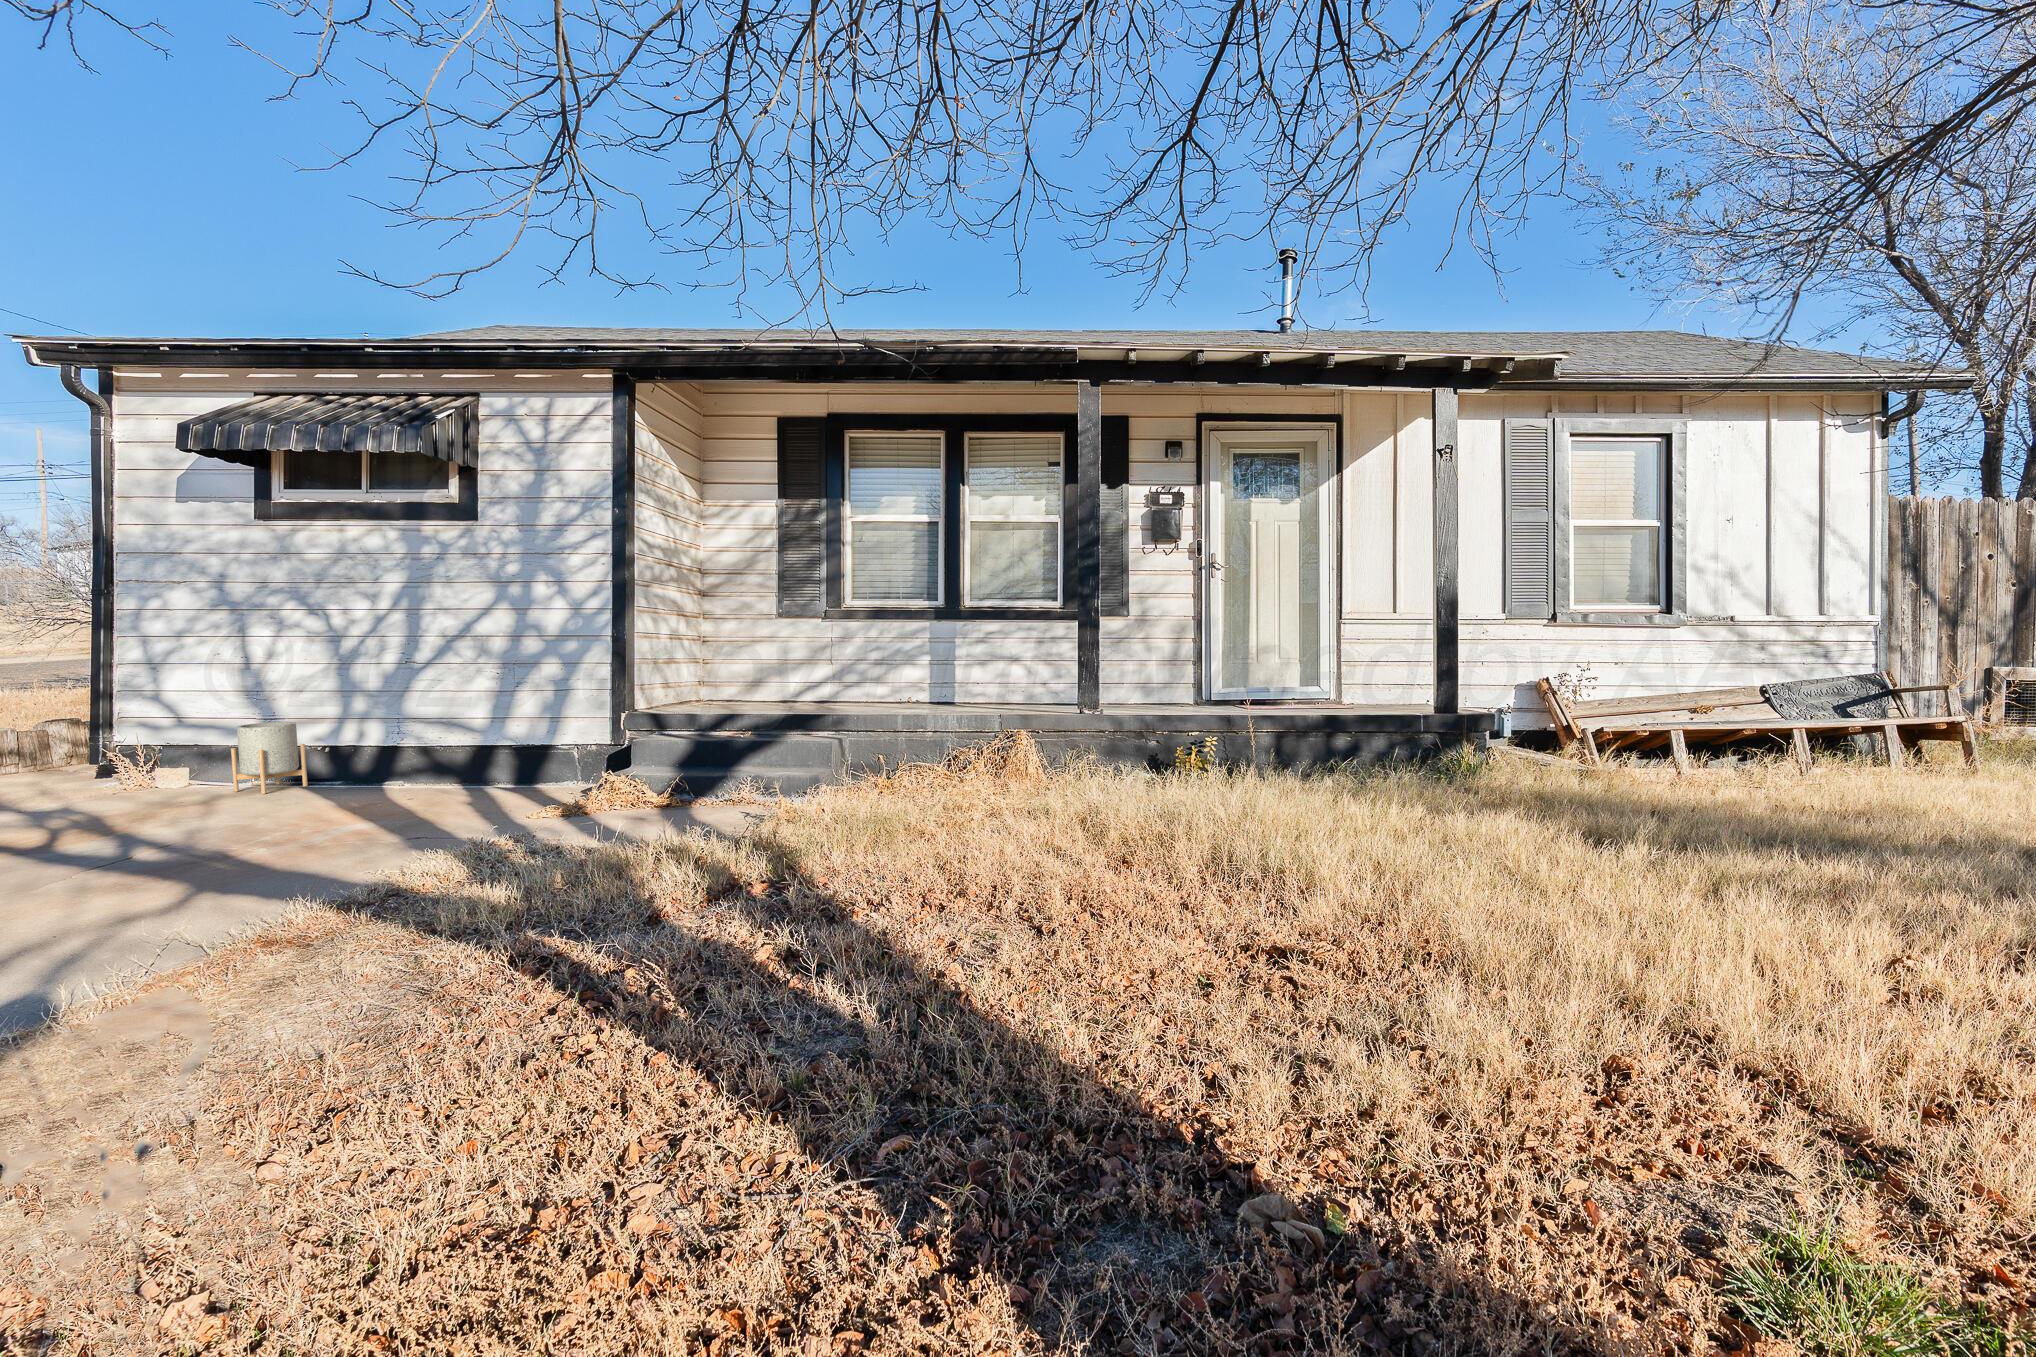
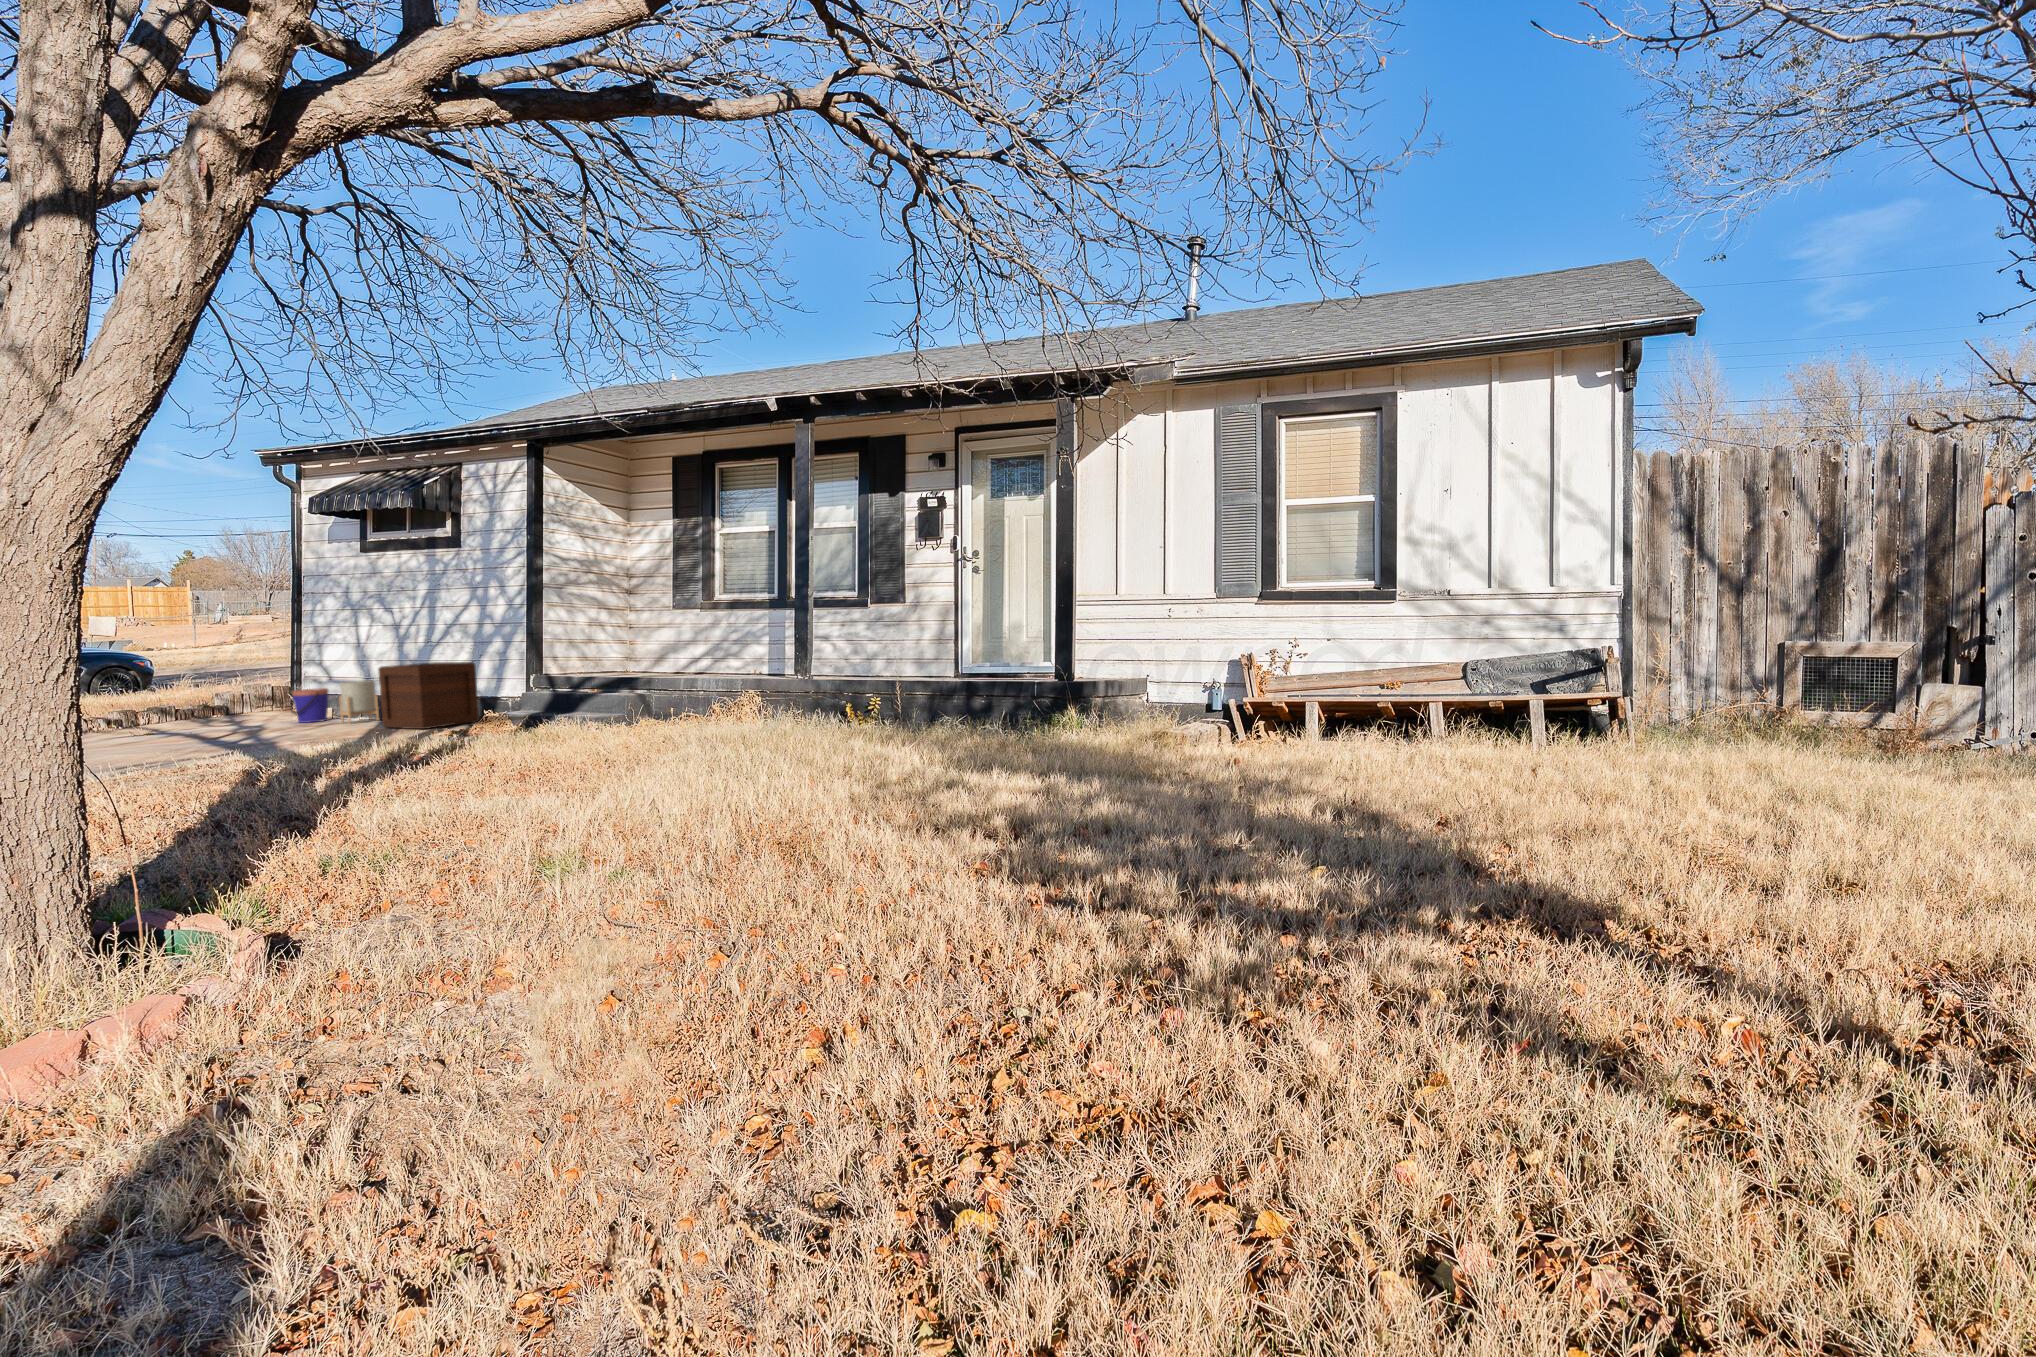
wooden crate: none [362,692,518,799] -> present [378,662,479,729]
bucket: none [118,736,189,795] -> present [290,688,329,723]

